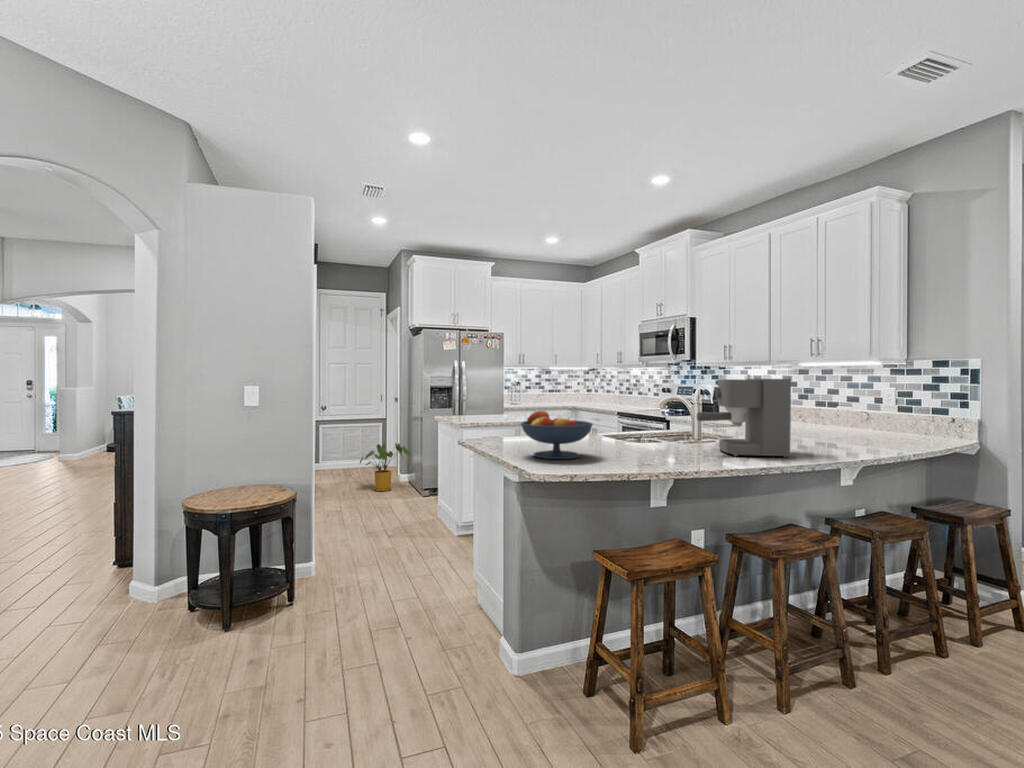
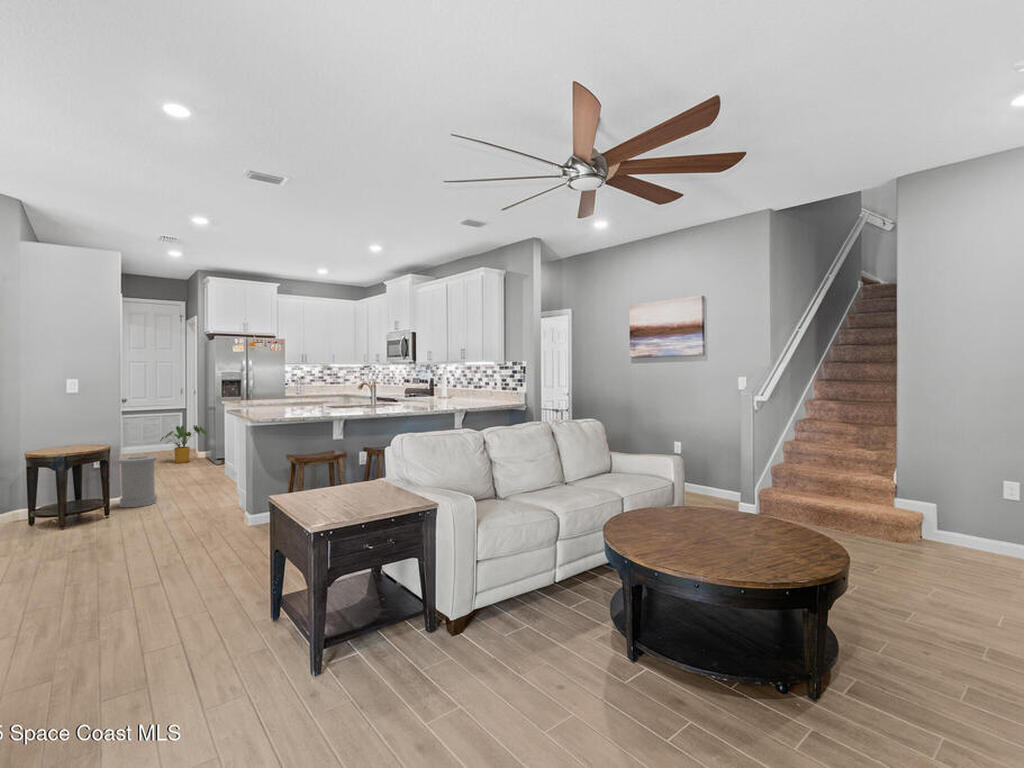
coffee maker: present [697,379,791,458] -> none [357,371,400,409]
fruit bowl: present [521,411,593,459] -> none [255,388,297,412]
trash can: none [309,502,358,585] -> present [119,455,157,507]

